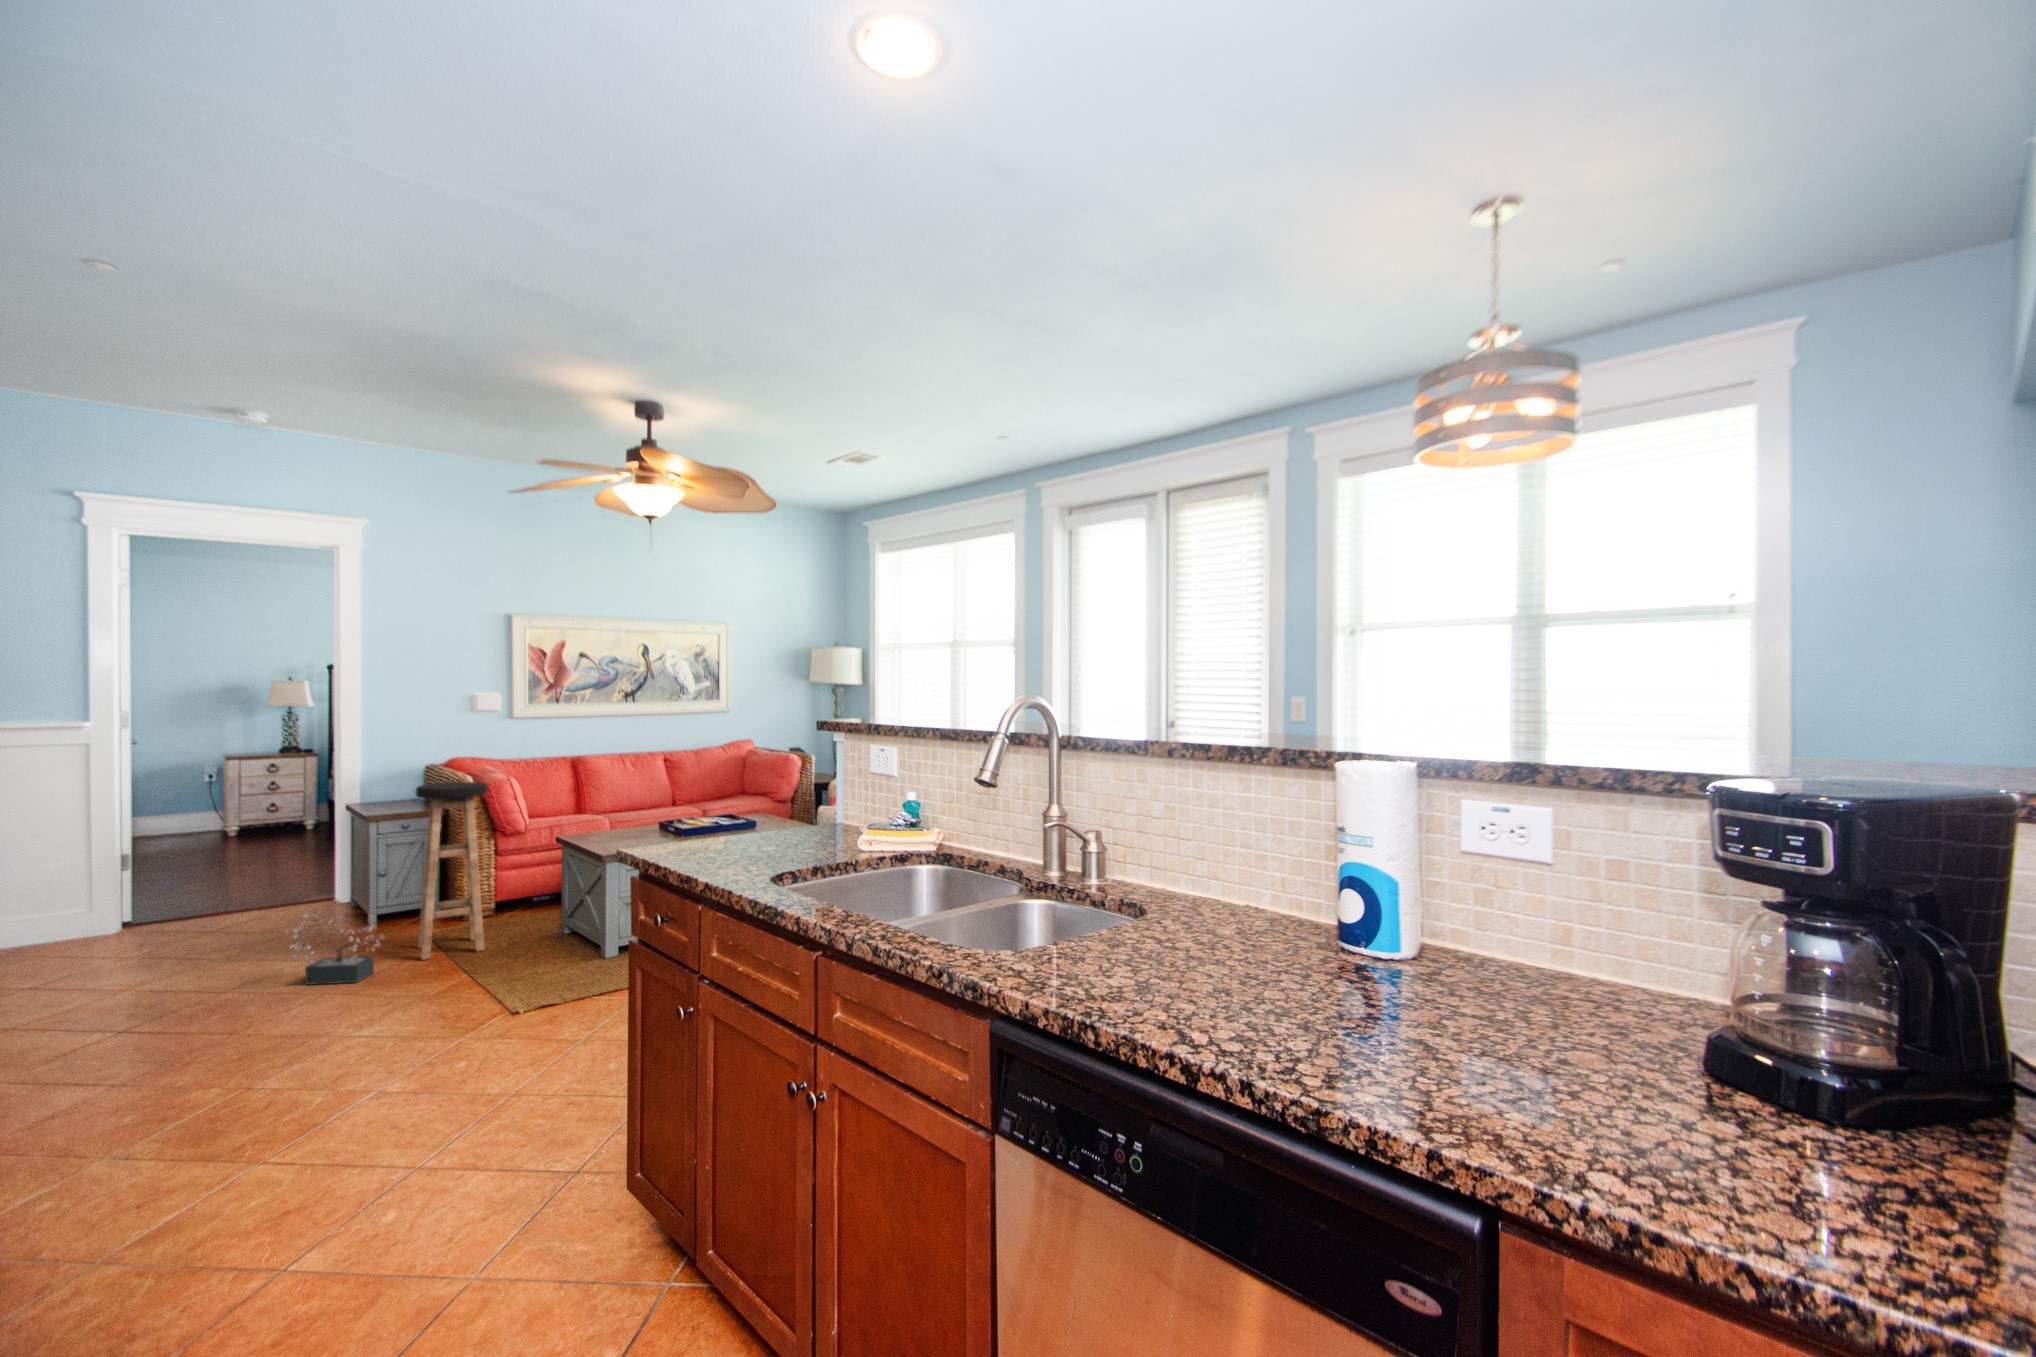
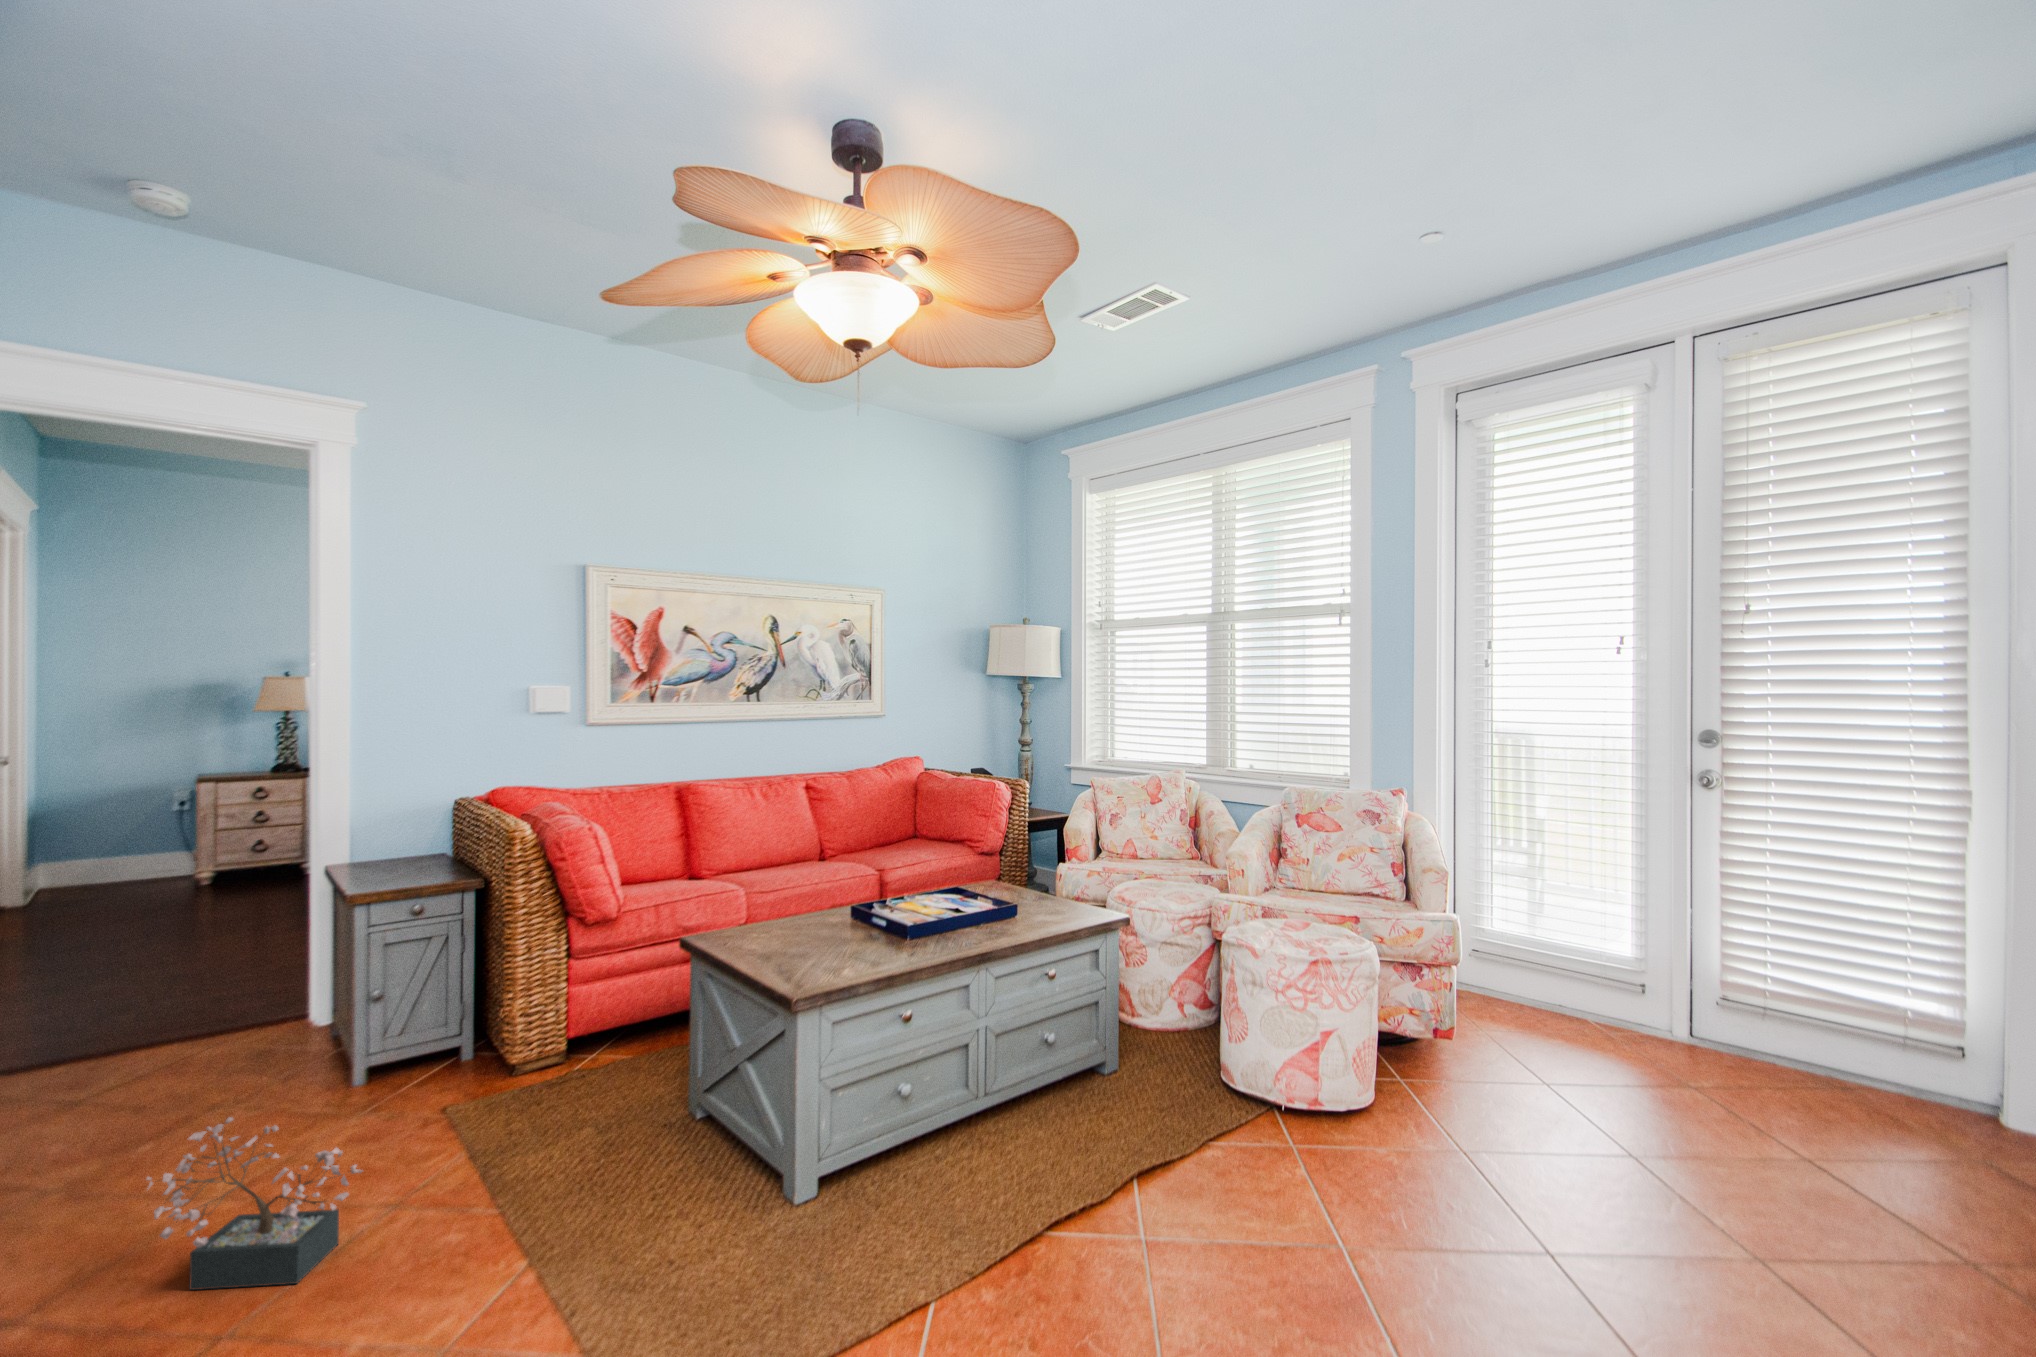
bar stool: present [415,782,488,960] -> none [428,841,561,1199]

